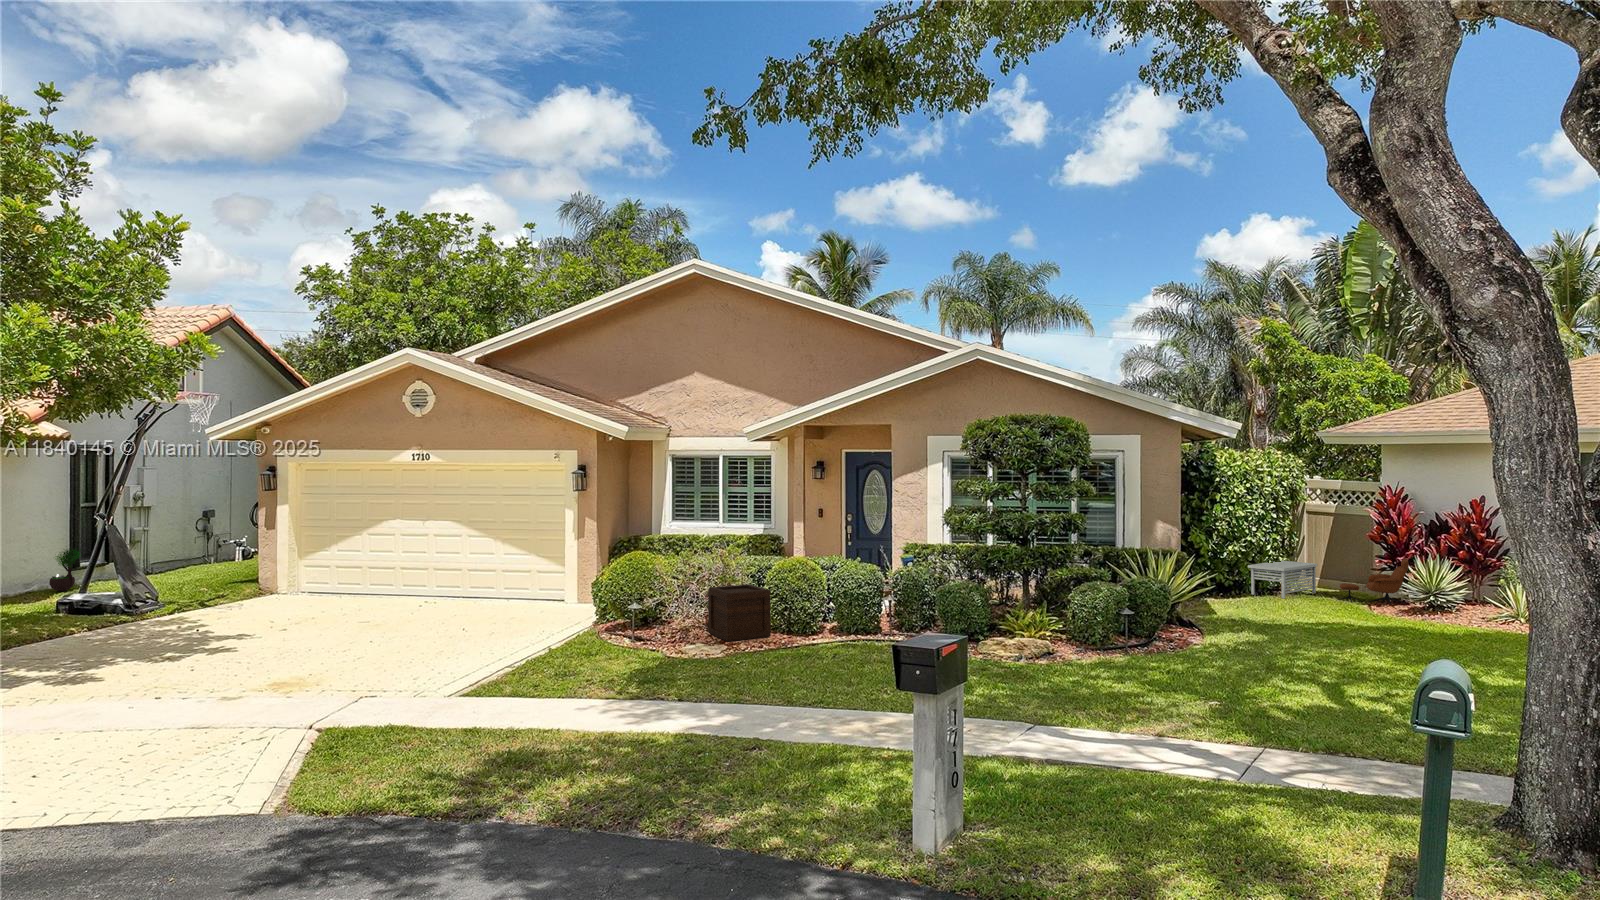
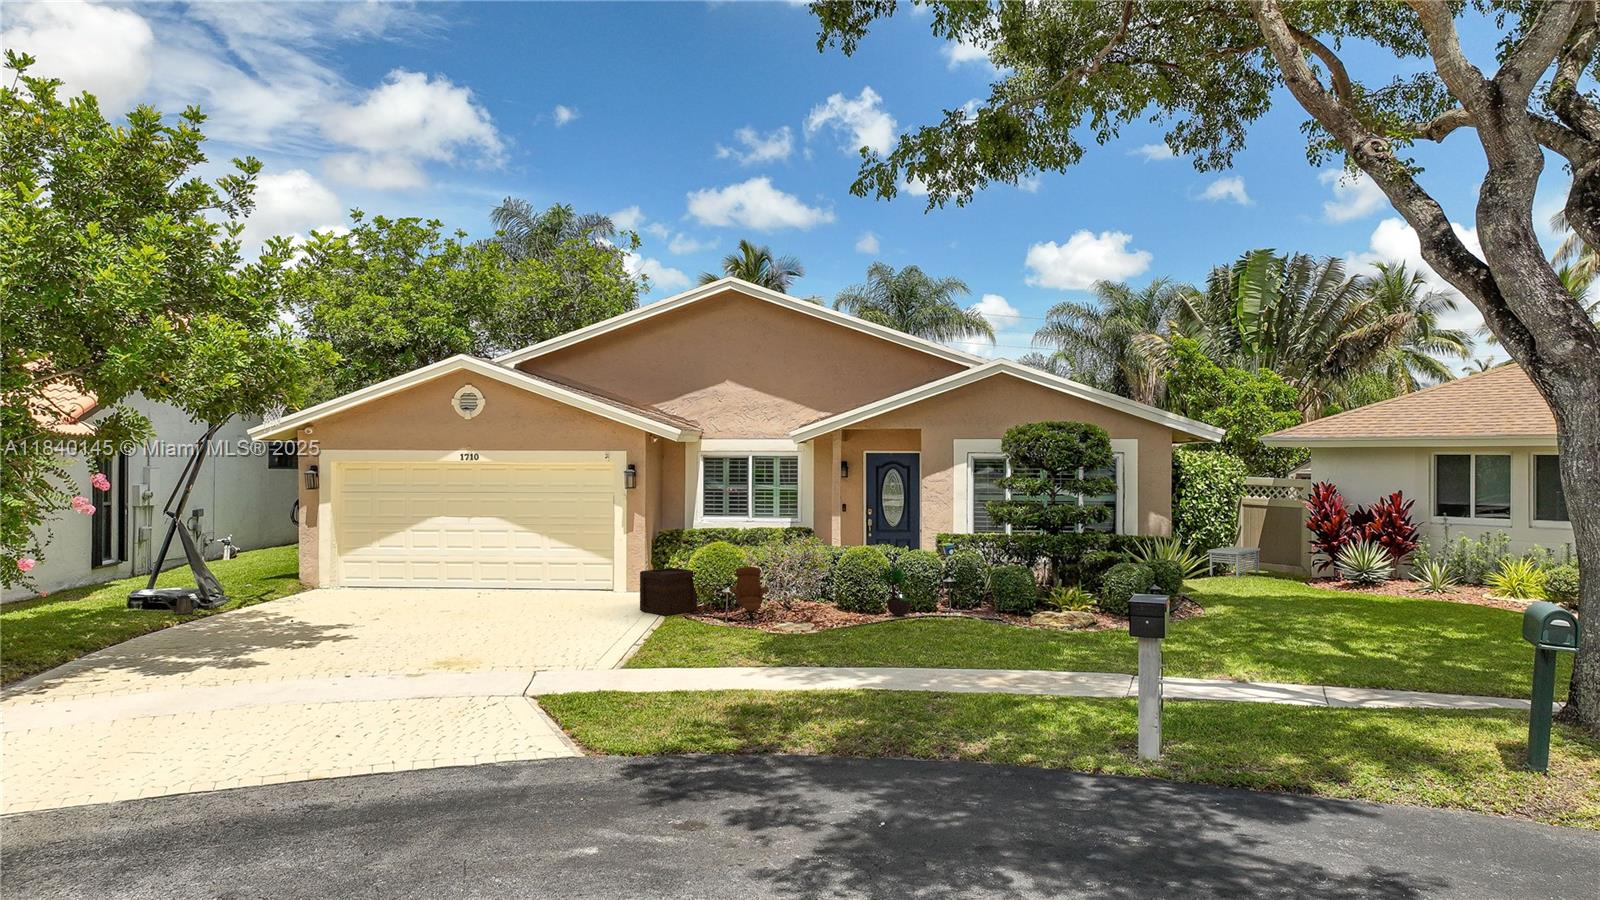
potted tree: present [49,548,82,591] -> present [879,565,911,616]
lounge chair: present [1338,559,1409,605] -> present [729,567,769,624]
wooden crate: present [708,584,771,642] -> present [640,568,697,616]
watering can: none [85,598,130,617] -> present [157,595,198,615]

